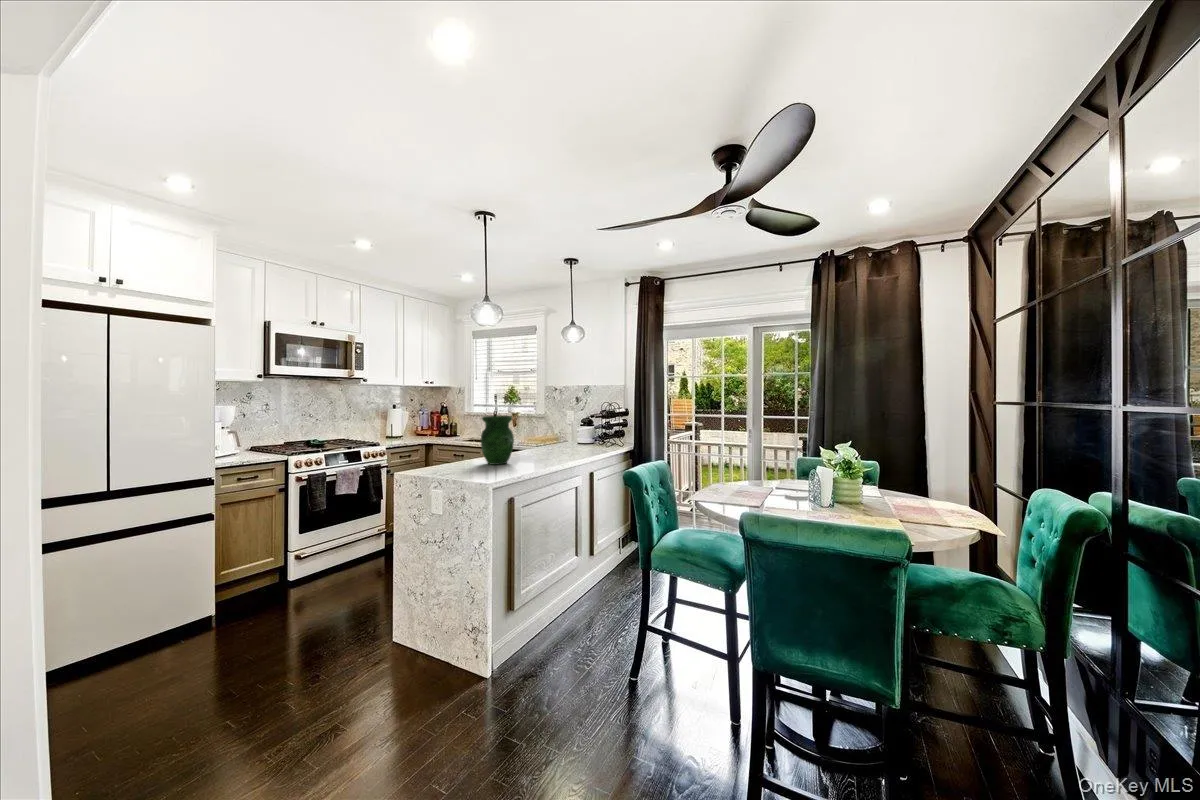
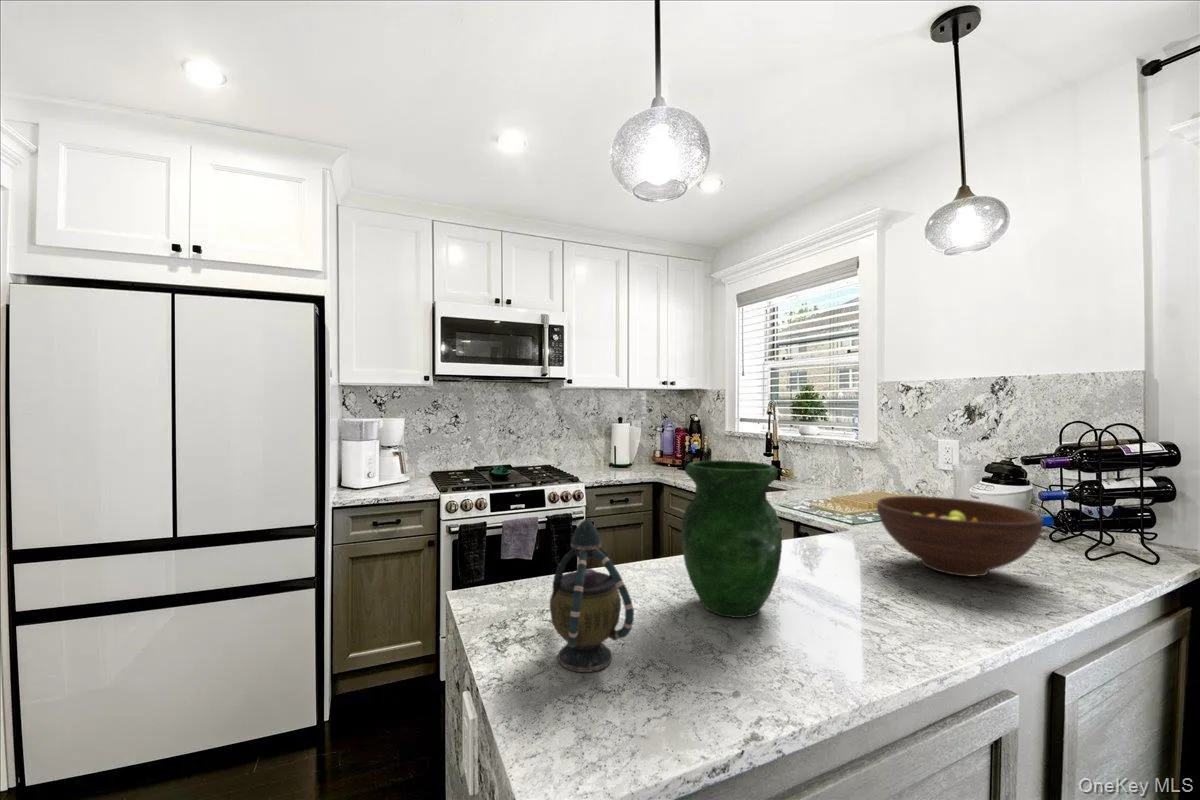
fruit bowl: none [542,430,588,453] -> present [877,496,1043,576]
teapot: none [442,431,479,474] -> present [550,519,634,672]

